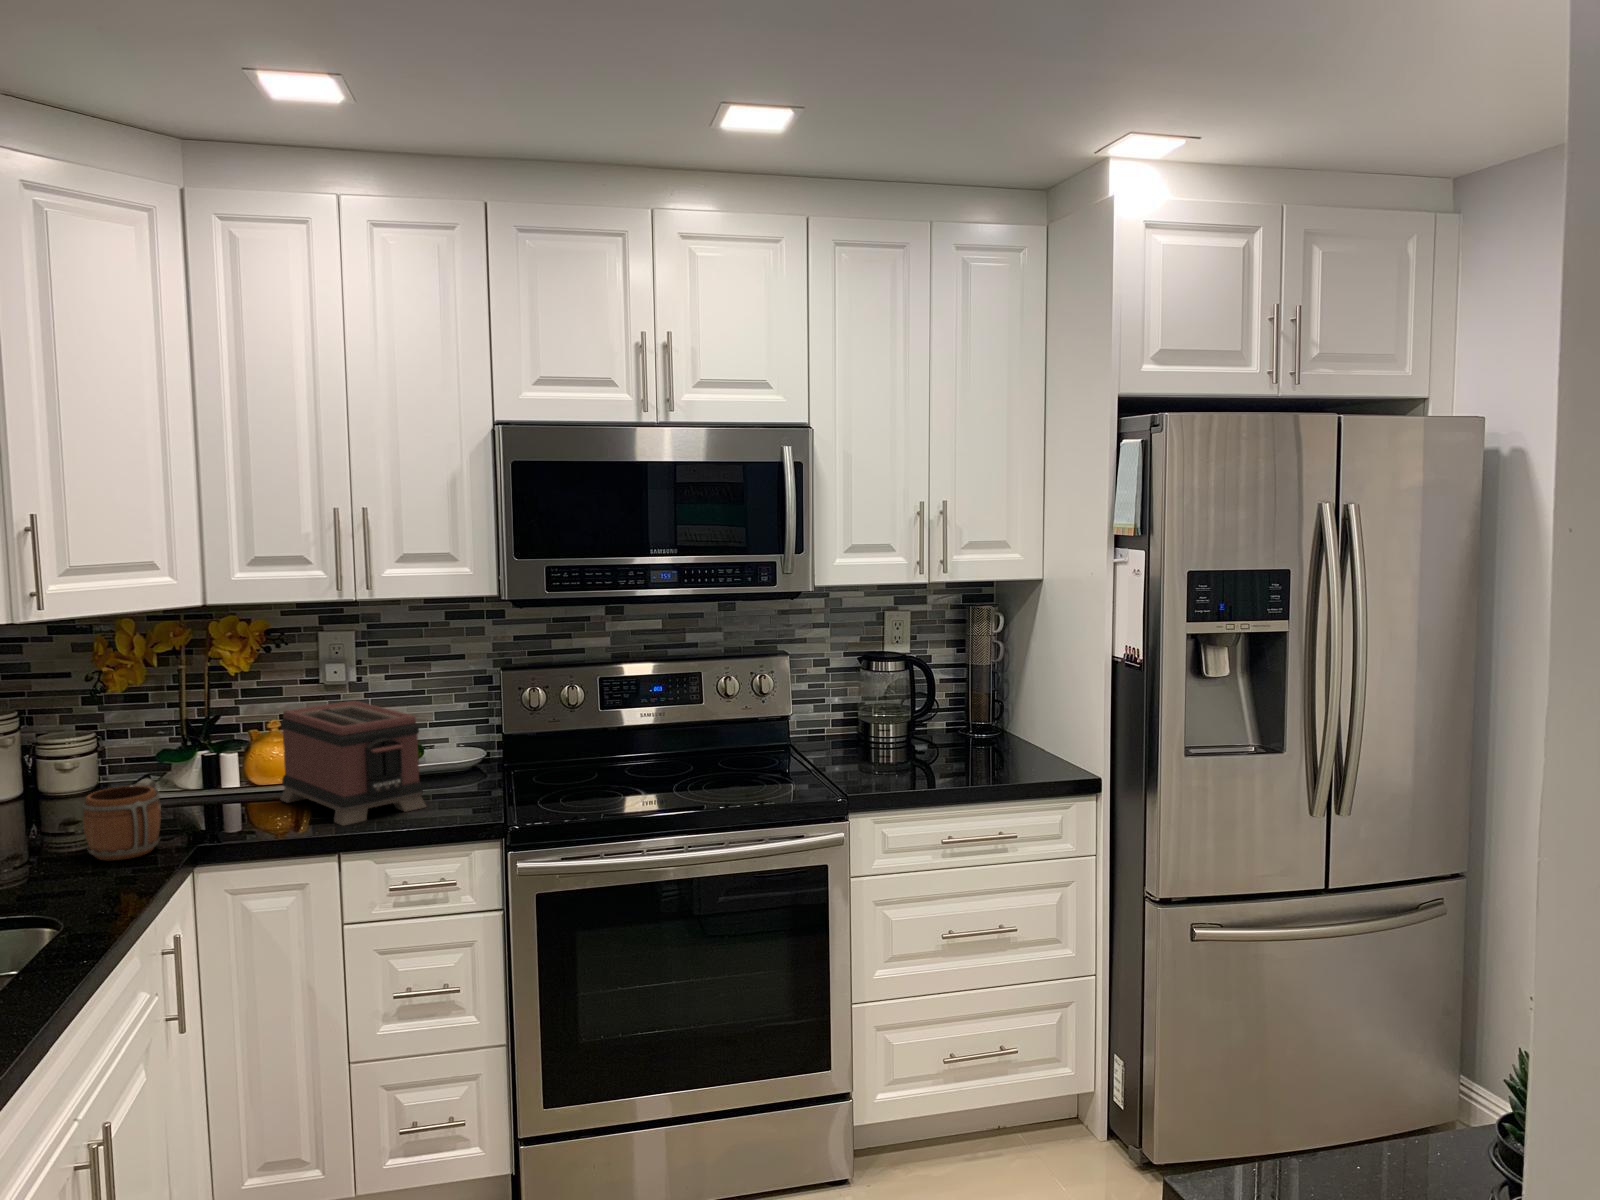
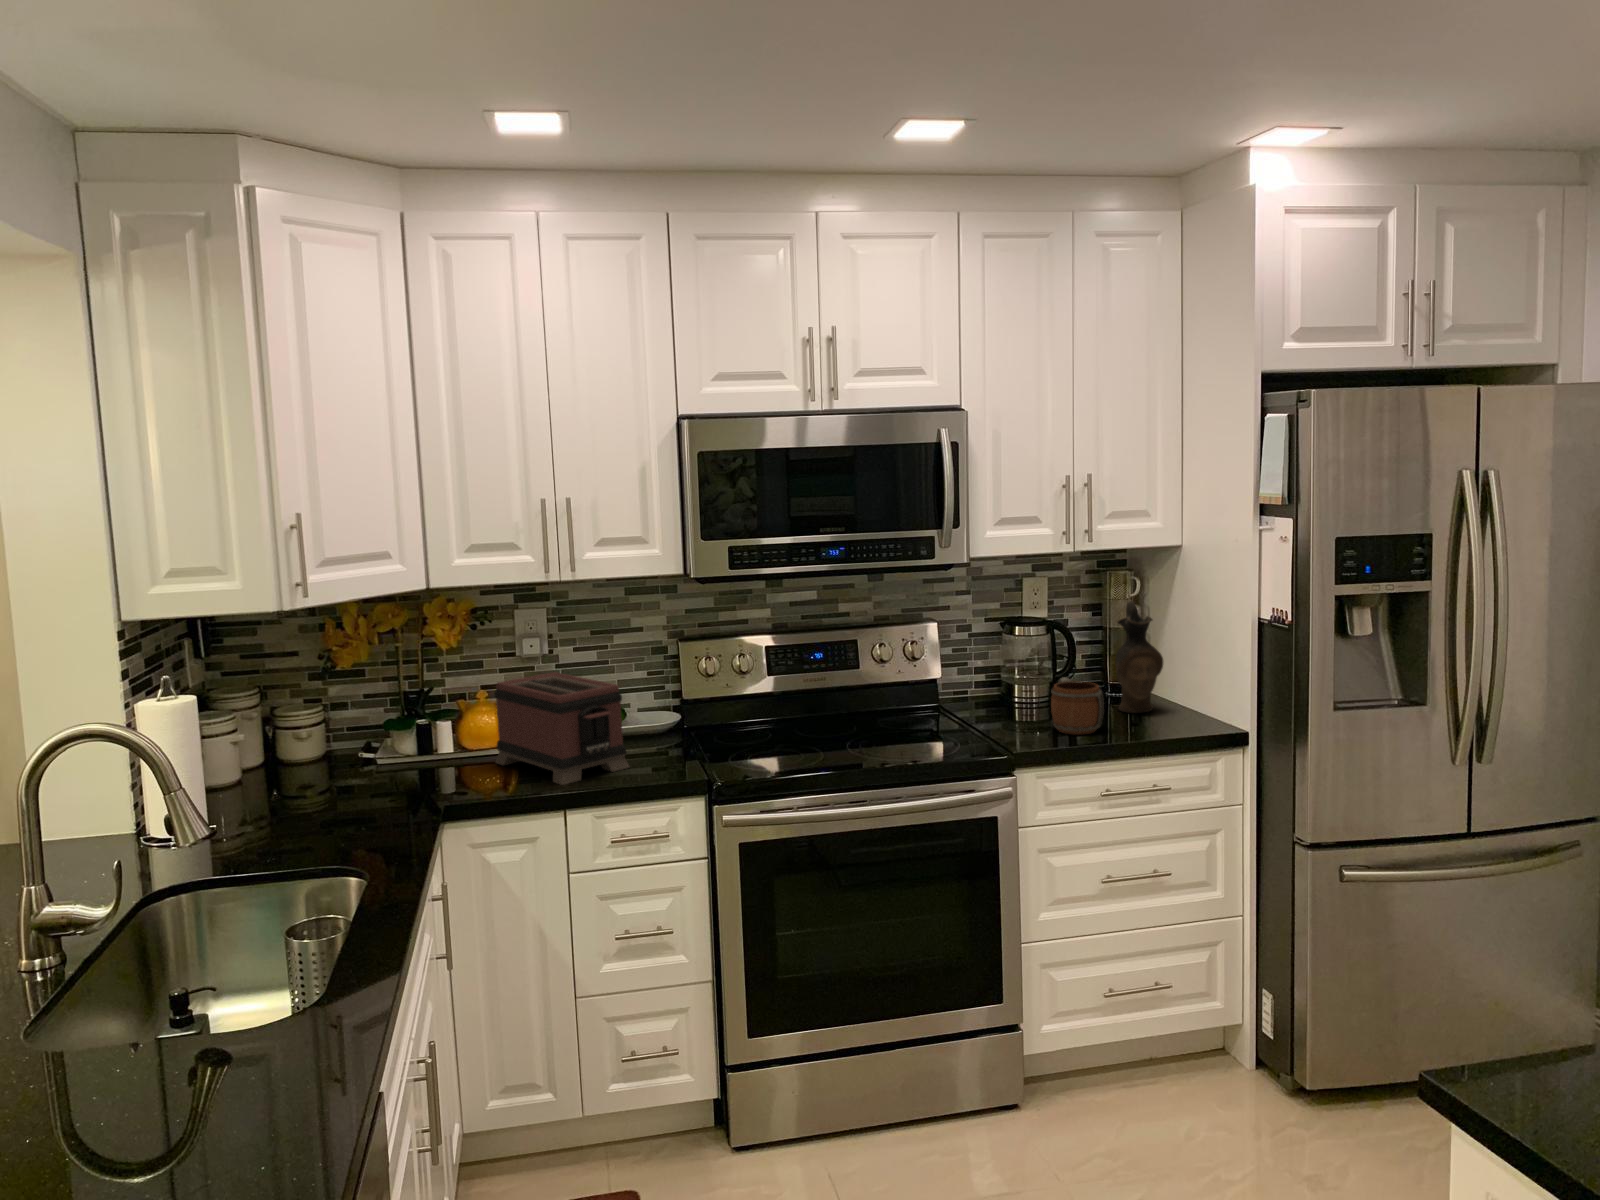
ceramic pitcher: none [975,636,1023,756] -> present [1115,601,1163,713]
mug: present [82,779,161,861] -> present [1051,677,1104,735]

